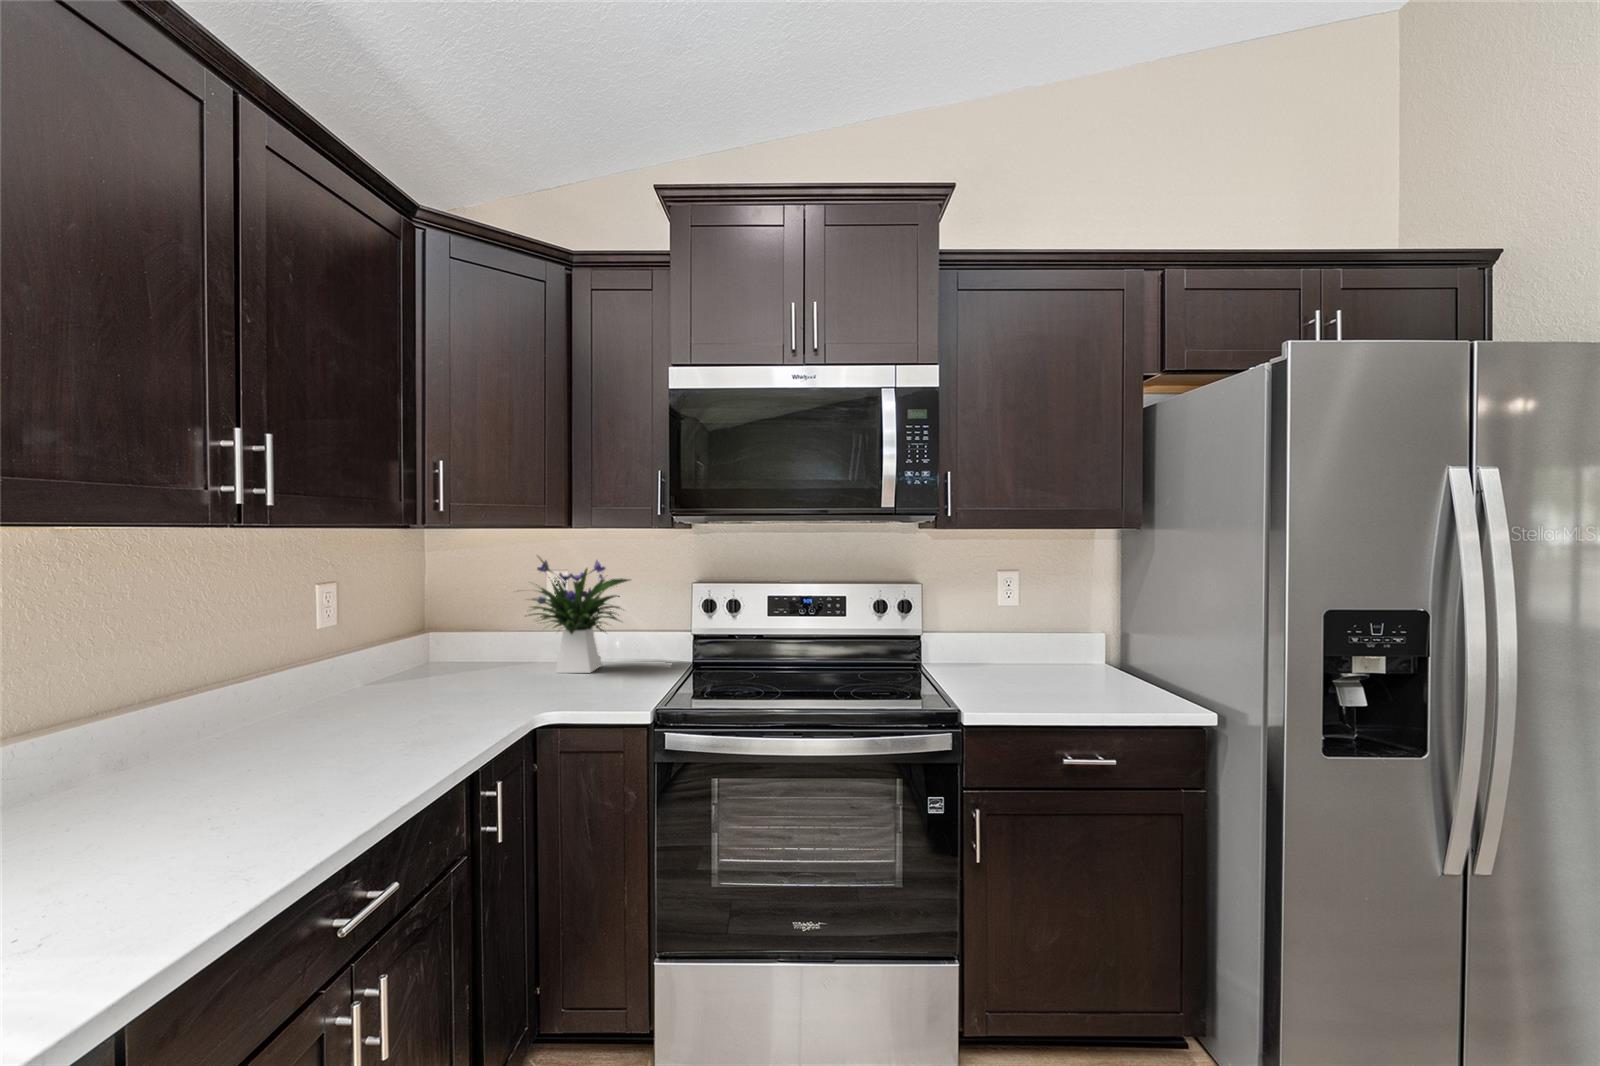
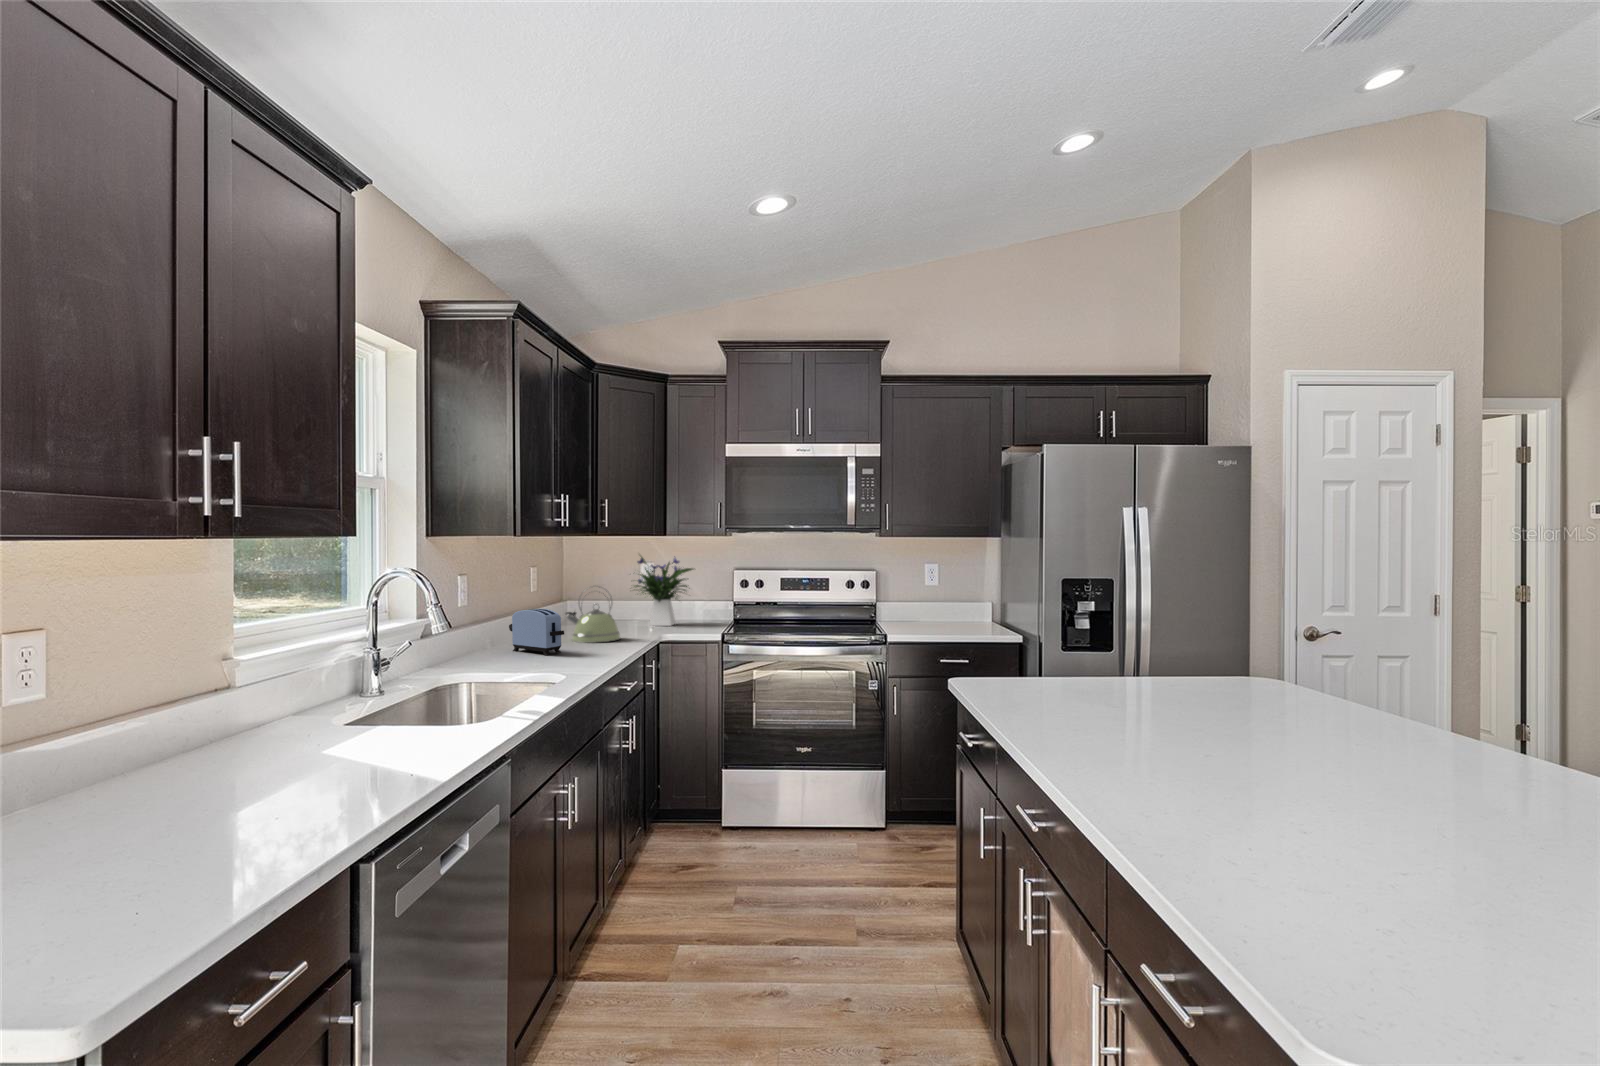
kettle: none [350,625,464,741] -> present [566,591,620,643]
toaster: none [163,694,259,815] -> present [509,609,564,655]

